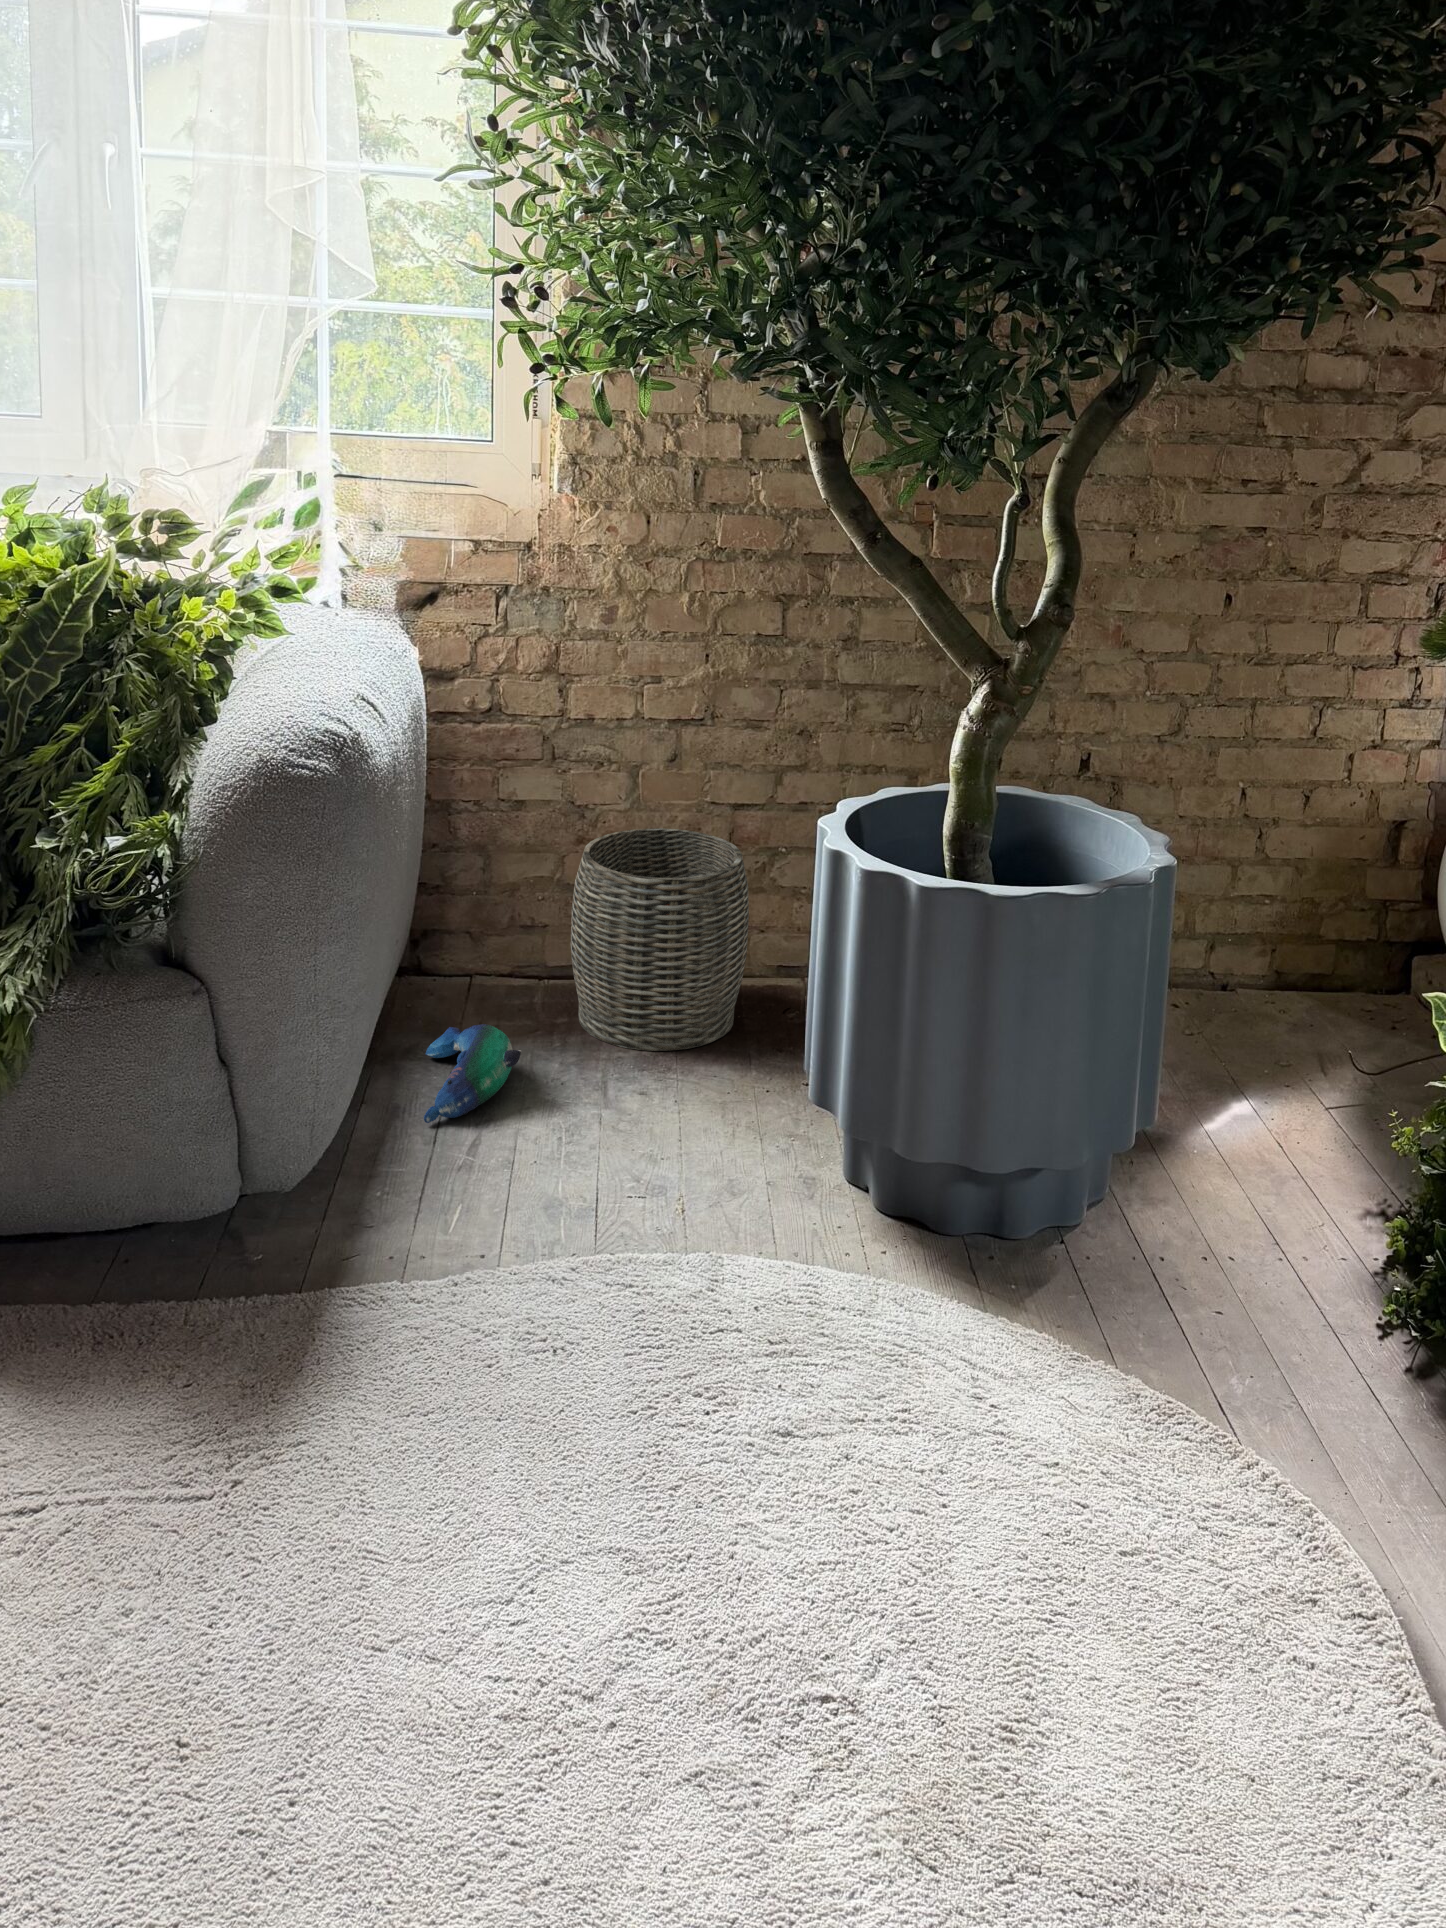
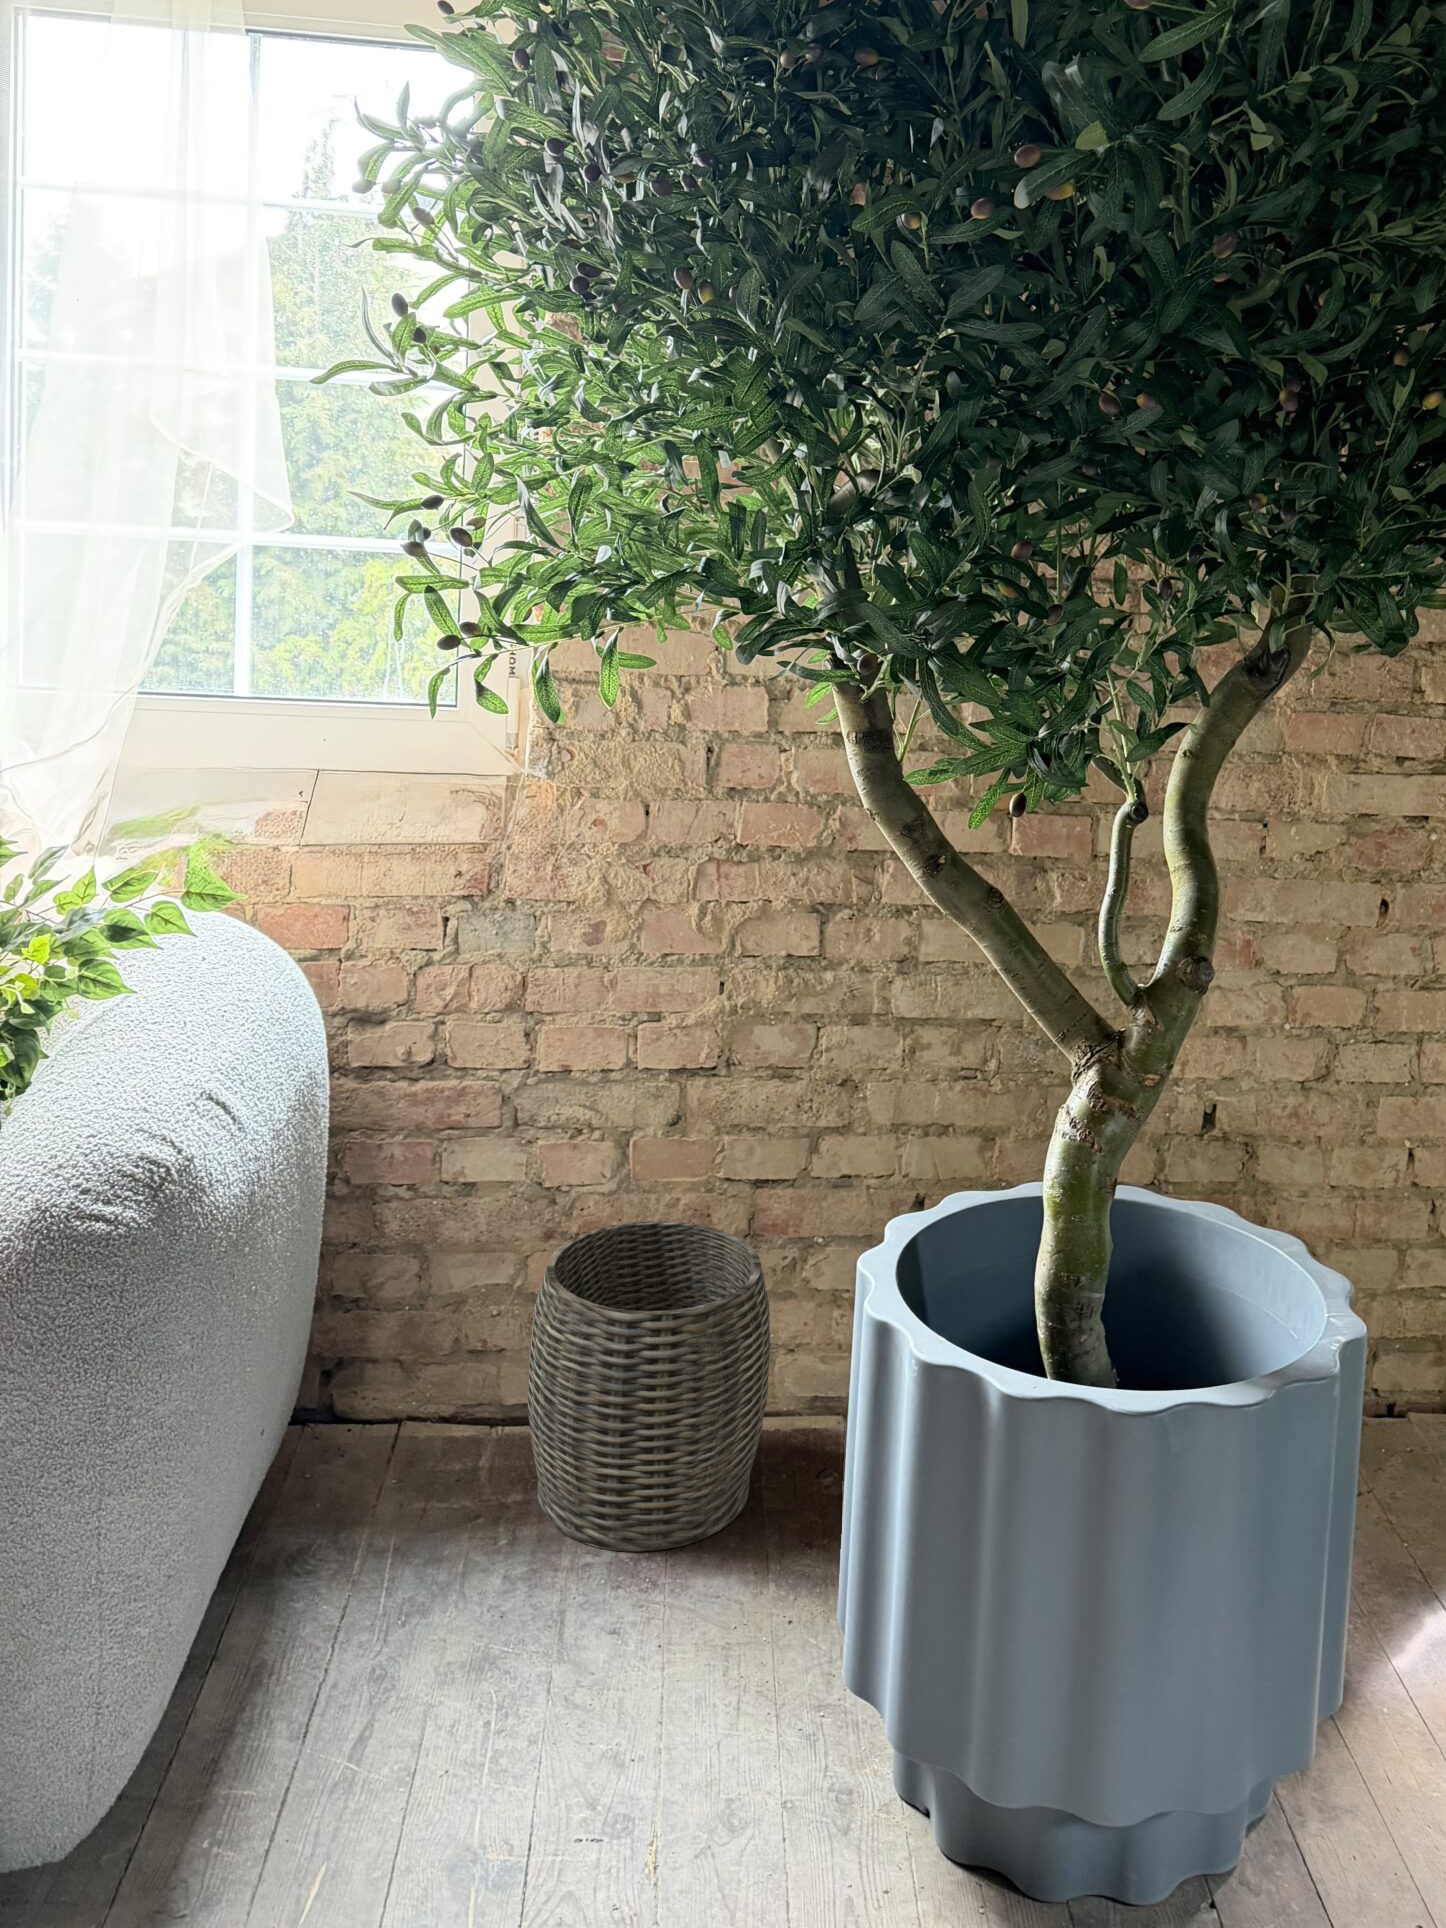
plush toy: present [424,1024,521,1123] -> none [287,1530,440,1713]

